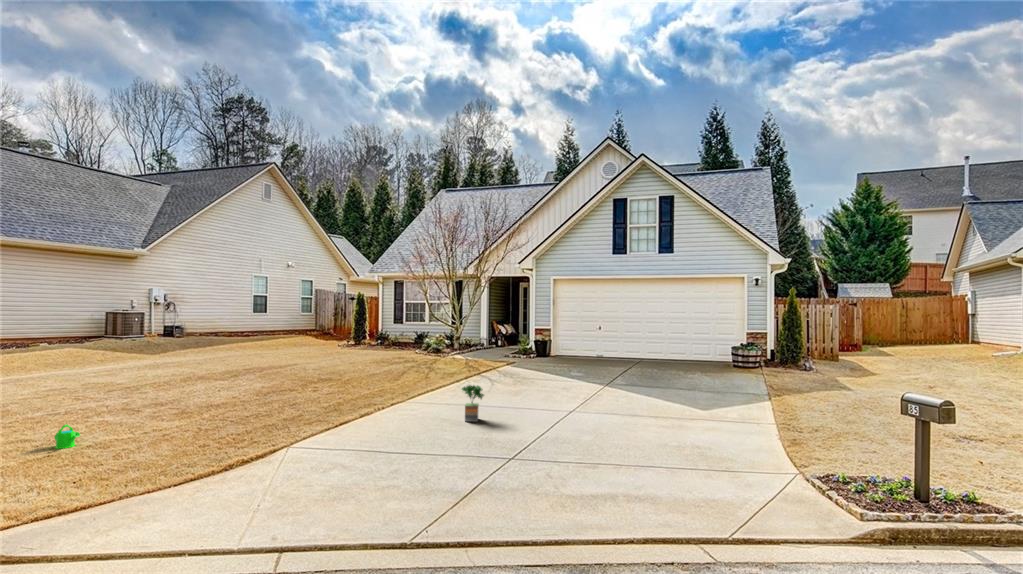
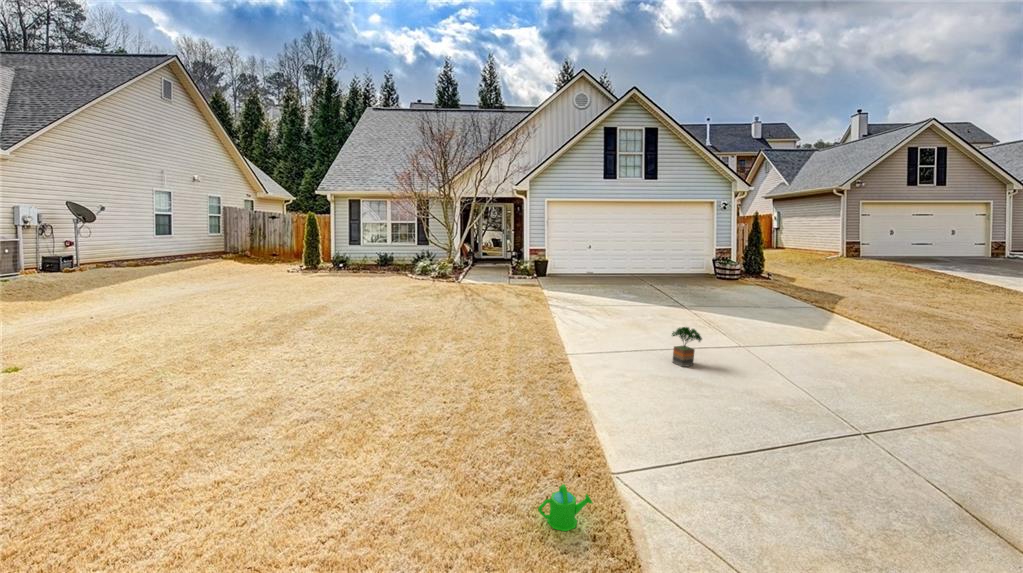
watering can: present [54,424,80,449] -> present [538,484,593,531]

